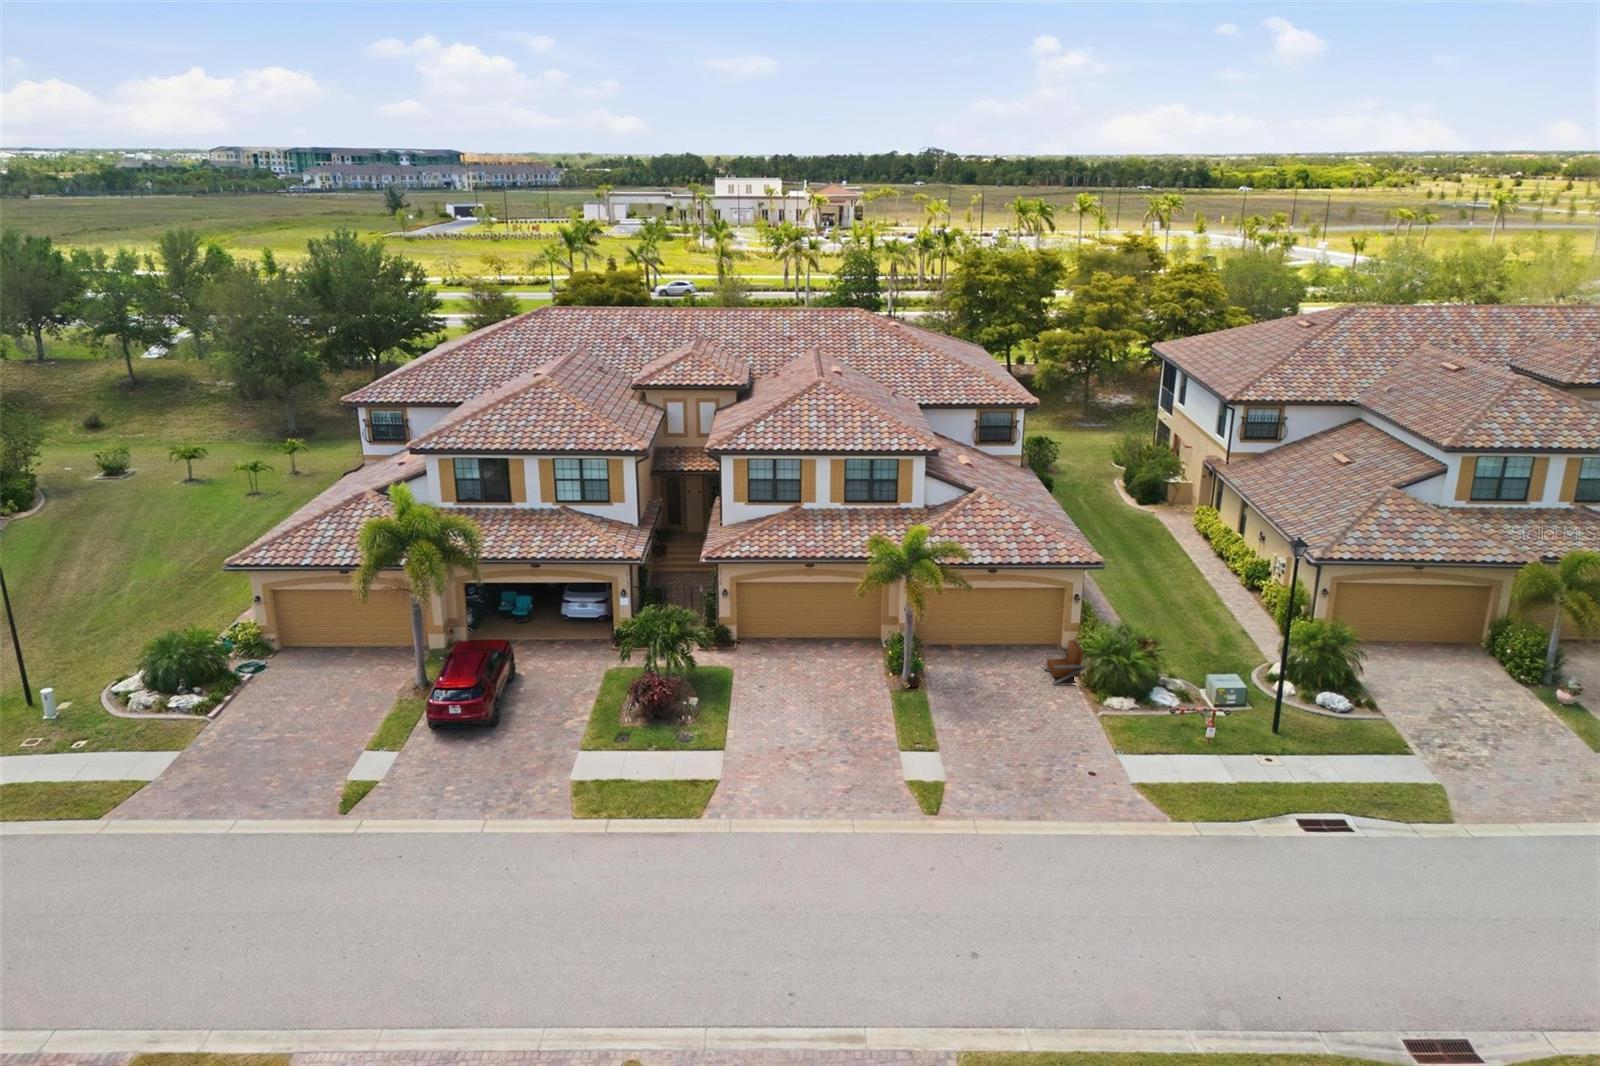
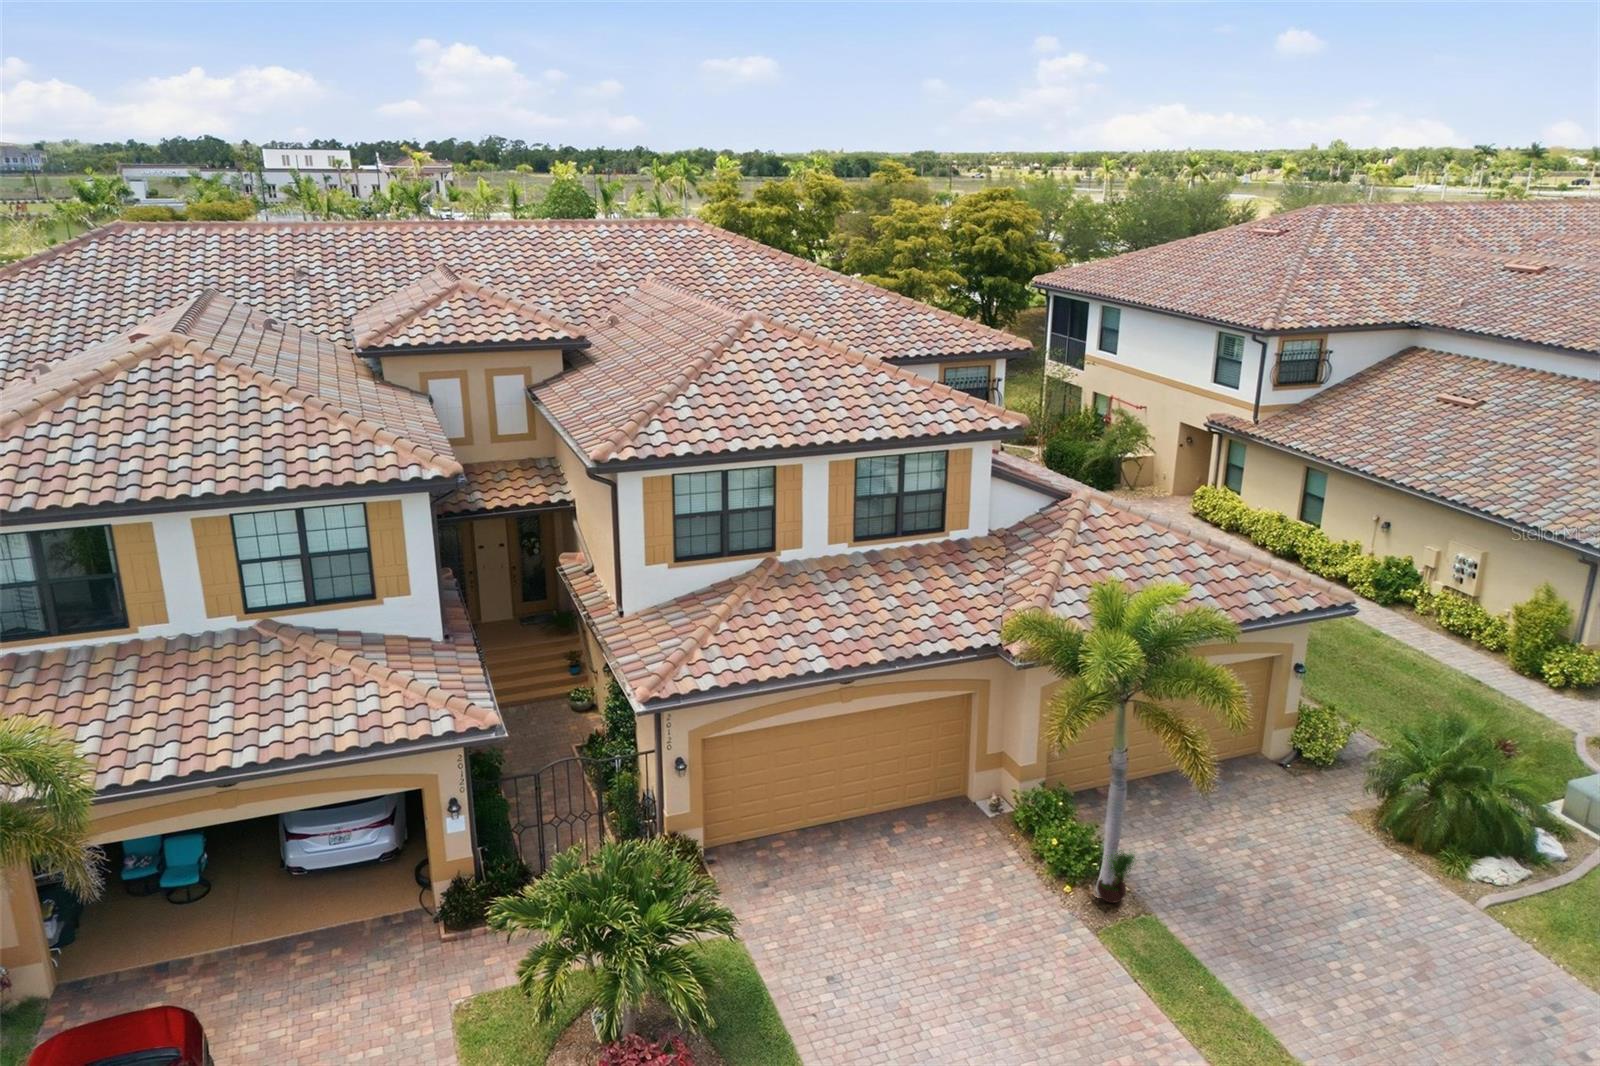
lounge chair: present [1044,640,1086,686] -> none [1274,749,1377,844]

